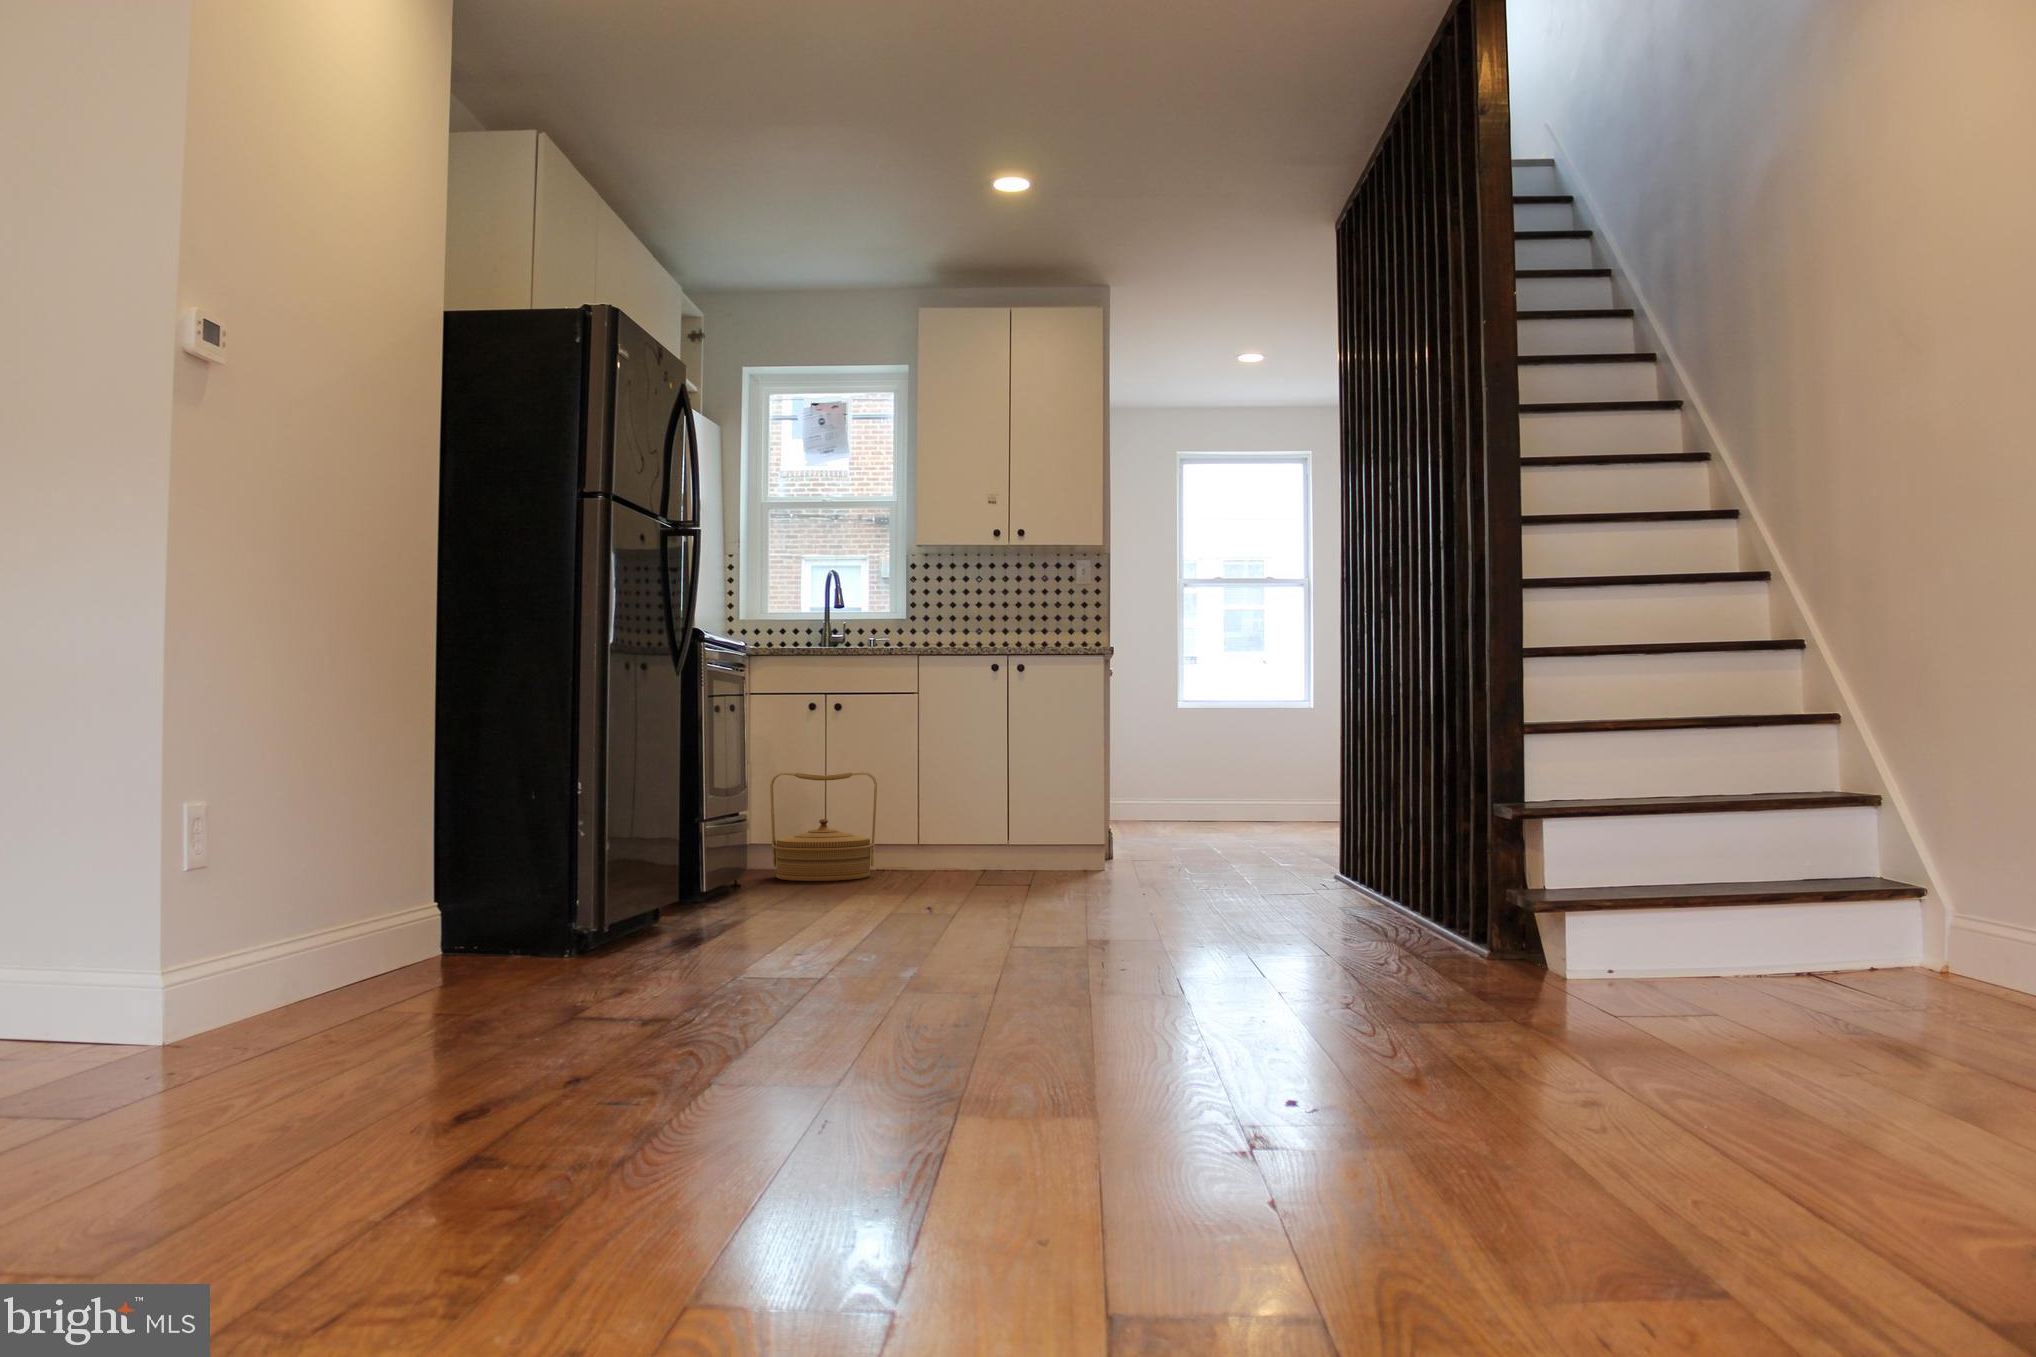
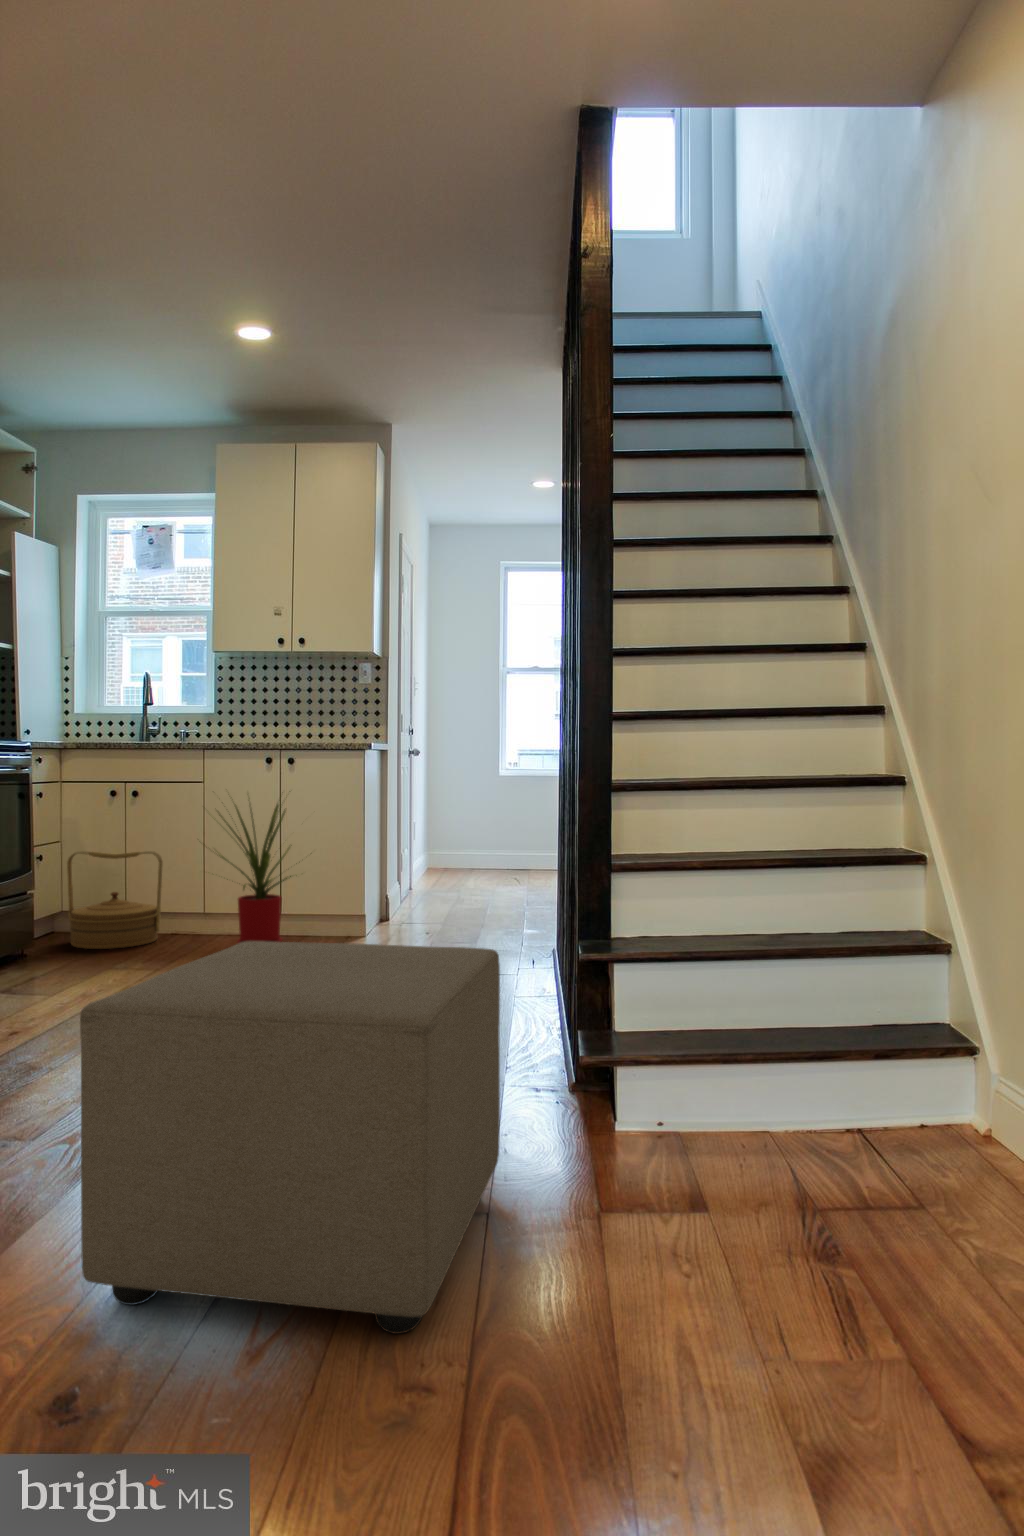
house plant: none [930,696,1065,880] -> present [219,804,291,943]
ottoman: none [1253,766,1577,1040] -> present [80,941,500,1334]

